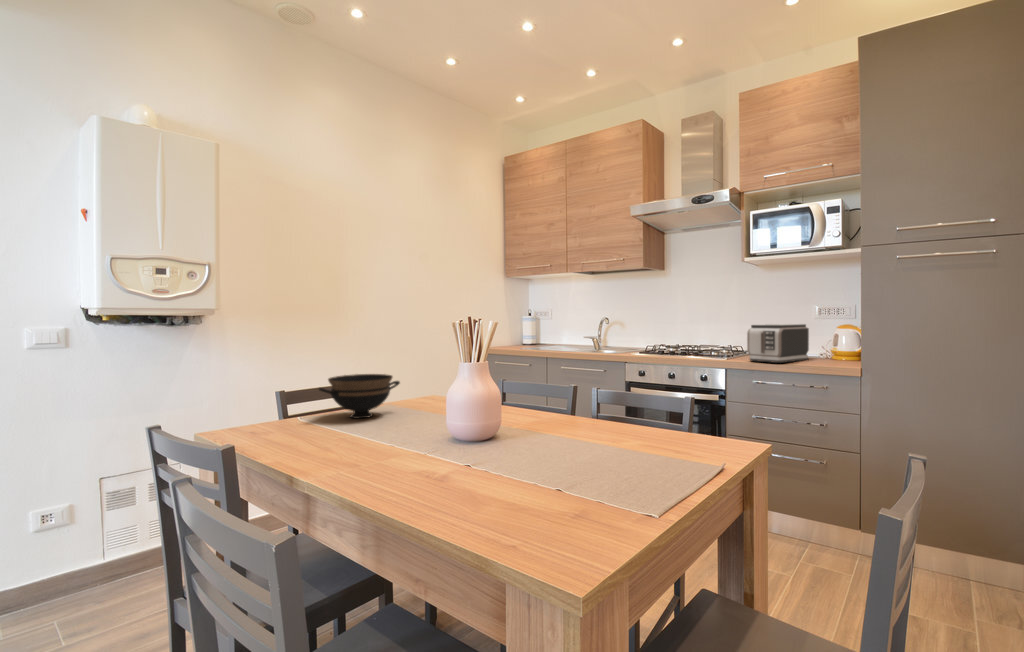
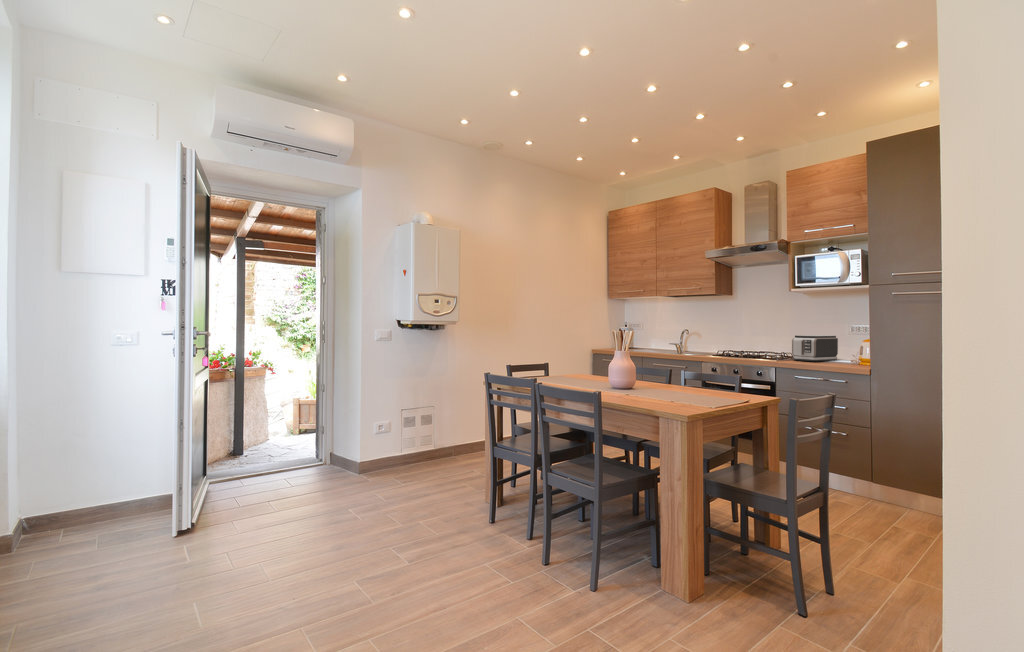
bowl: present [319,374,400,418] -> none [537,360,576,383]

